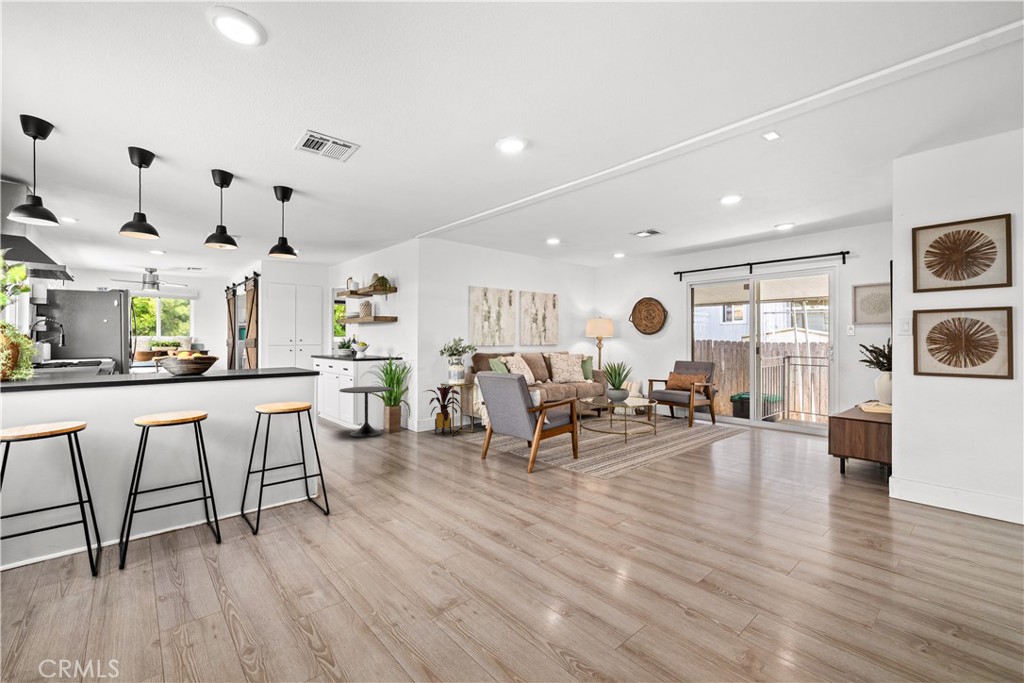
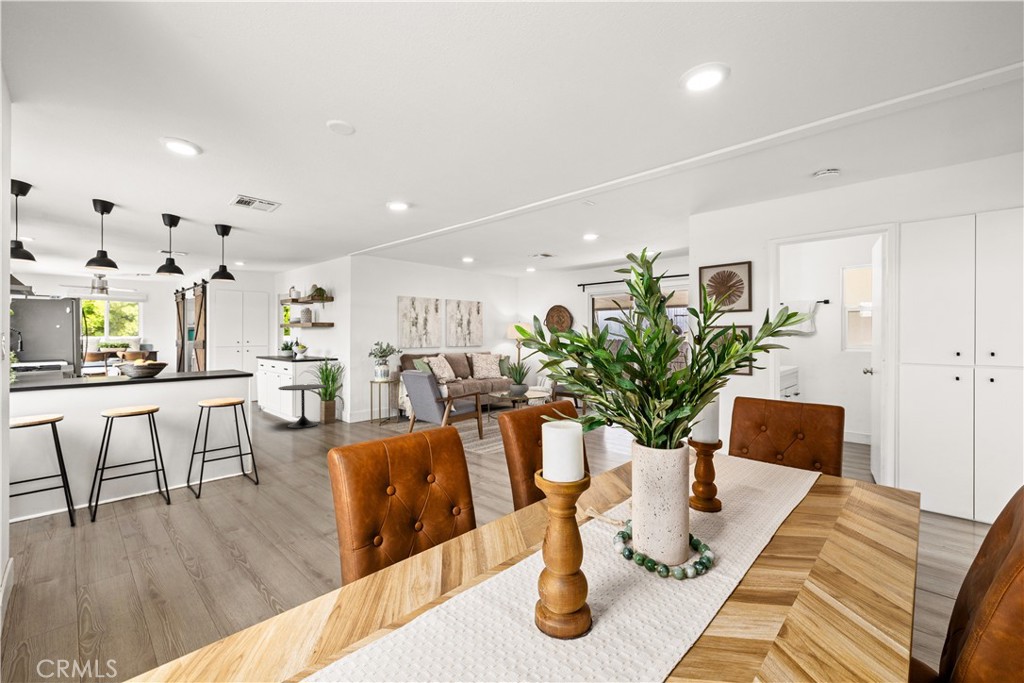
house plant: present [427,386,463,435] -> none [352,382,388,426]

